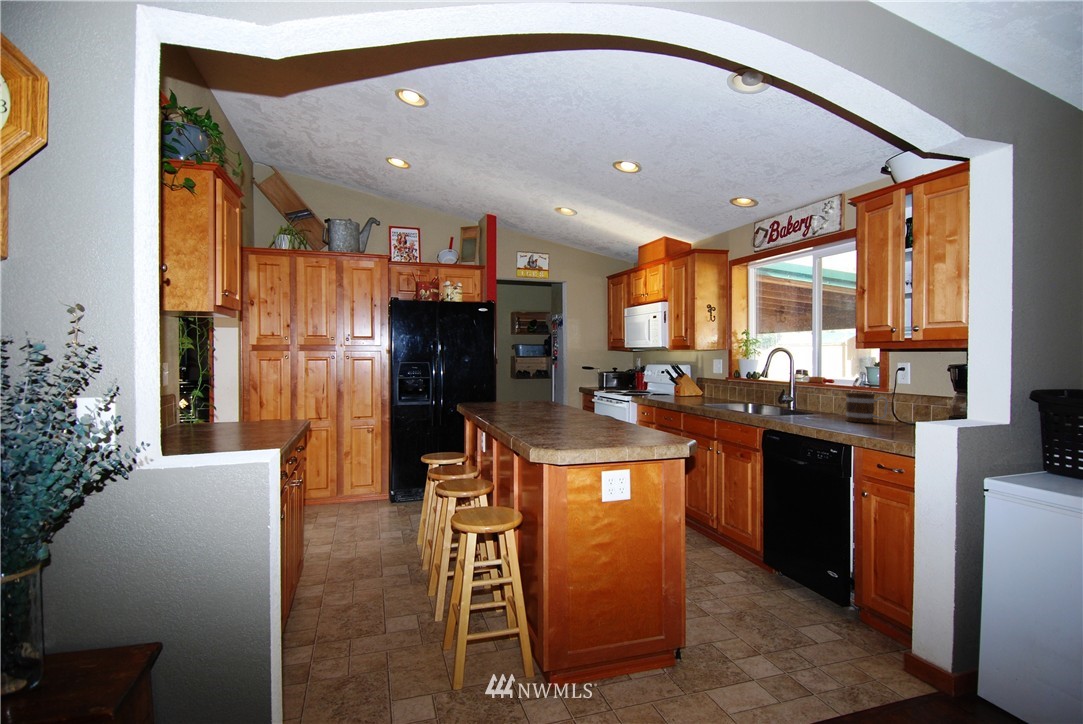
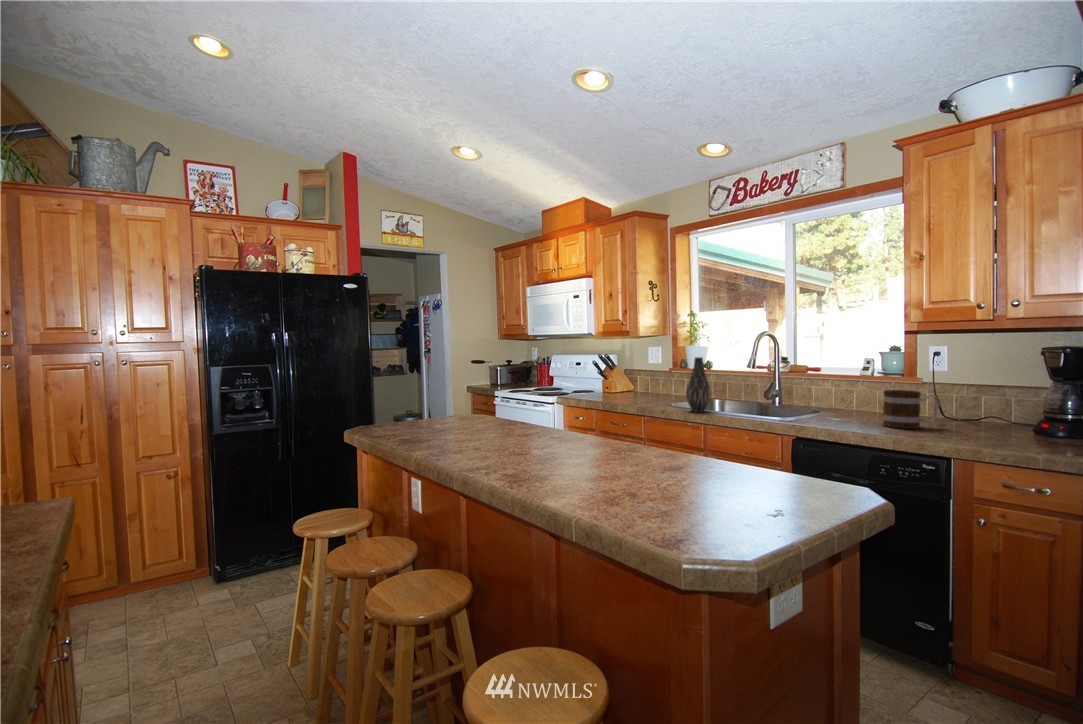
vase: none [710,365,730,407] -> present [686,357,711,412]

